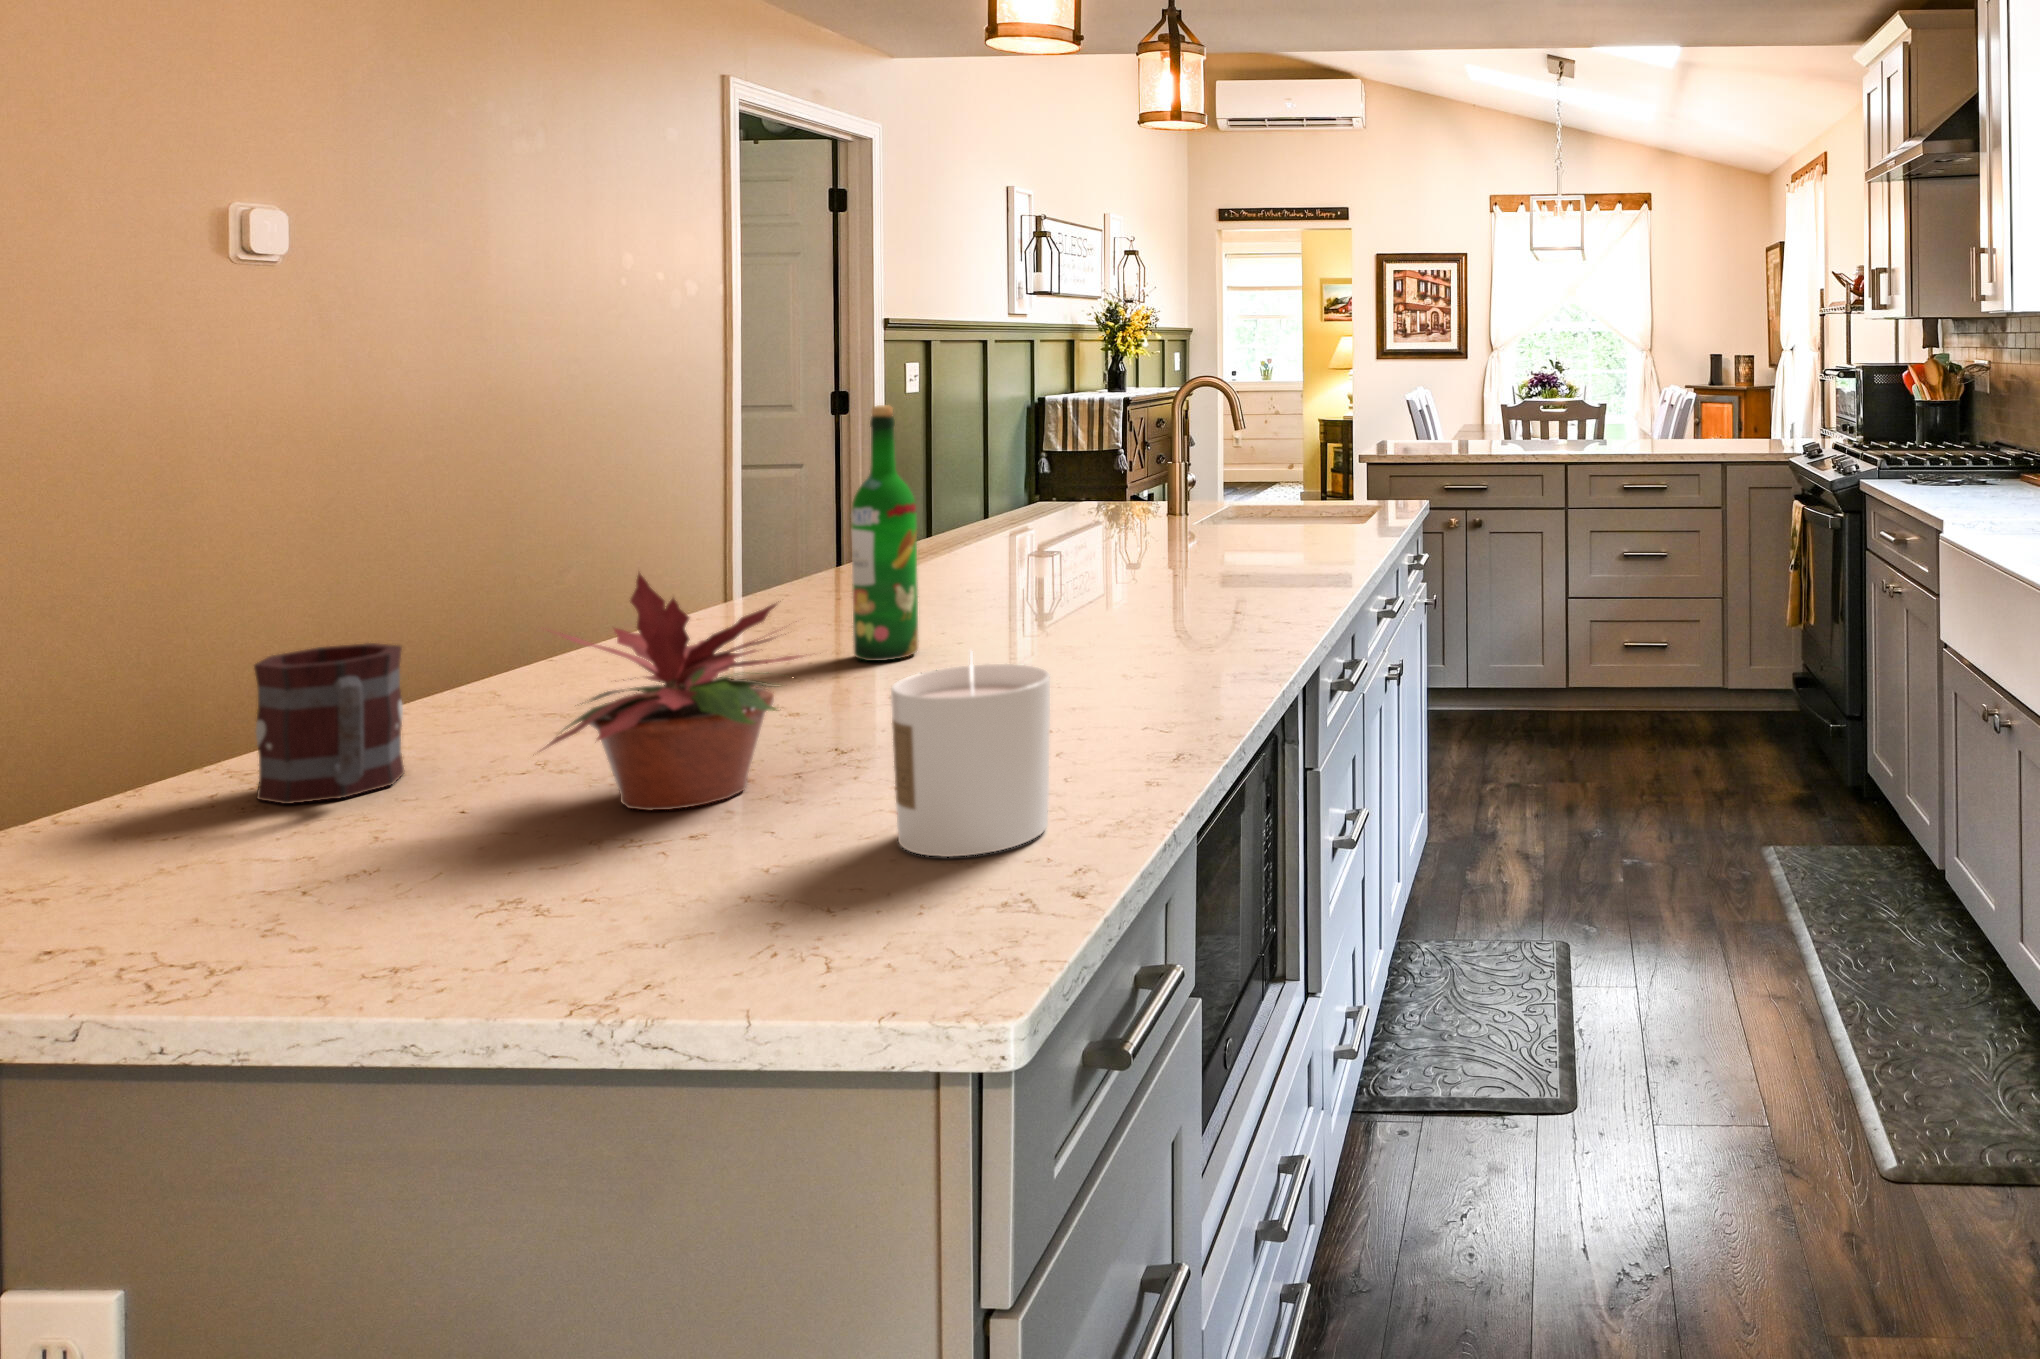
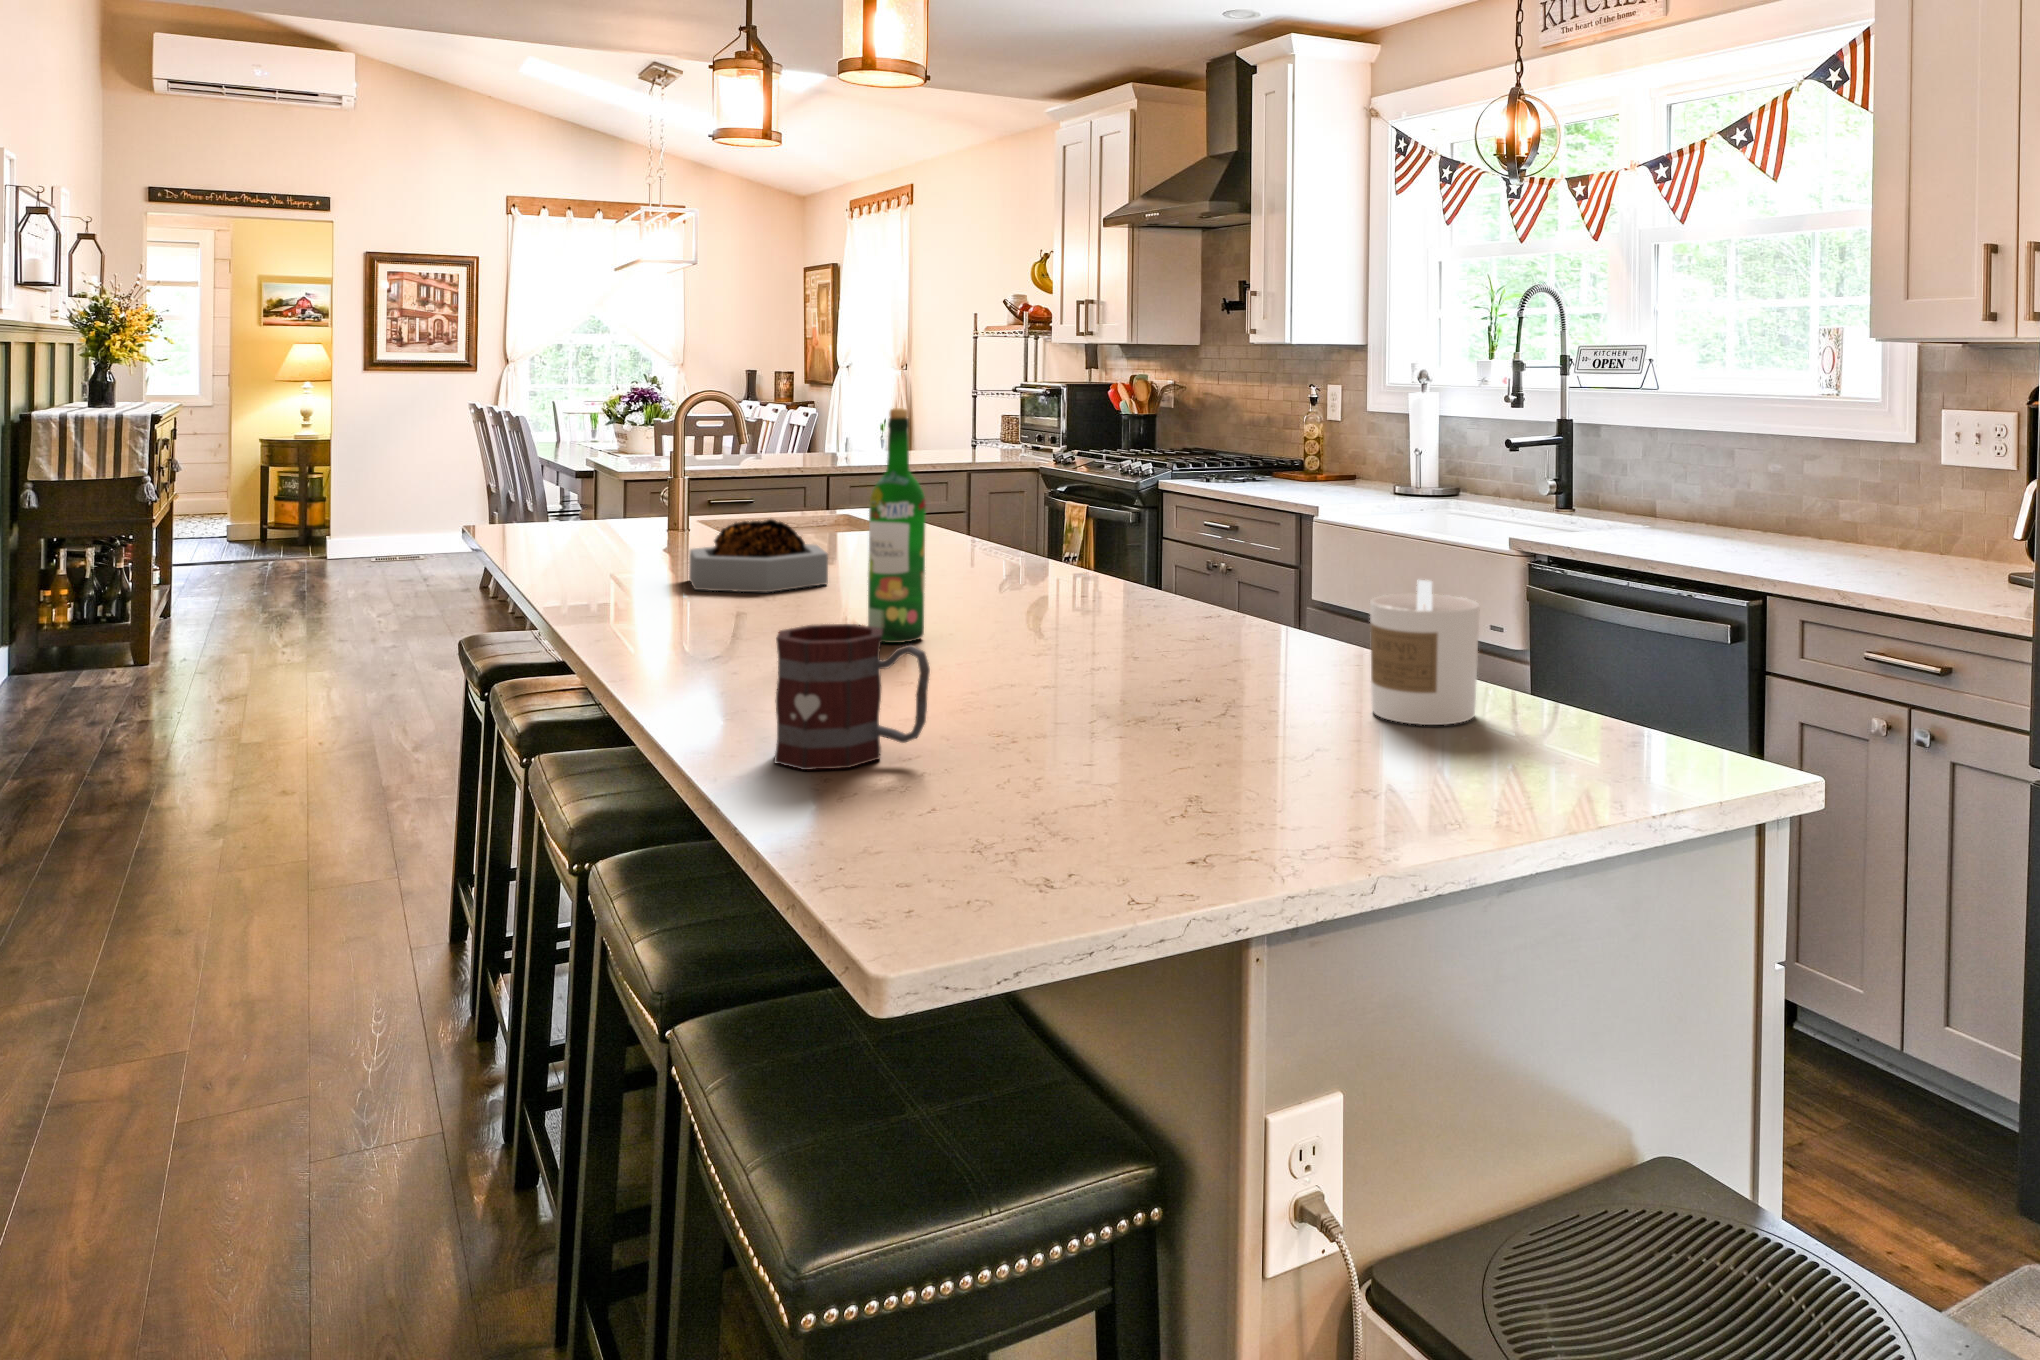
decorative bowl: none [942,511,1099,592] -> present [689,519,828,592]
potted plant: present [543,573,807,811] -> none [1023,535,1262,733]

